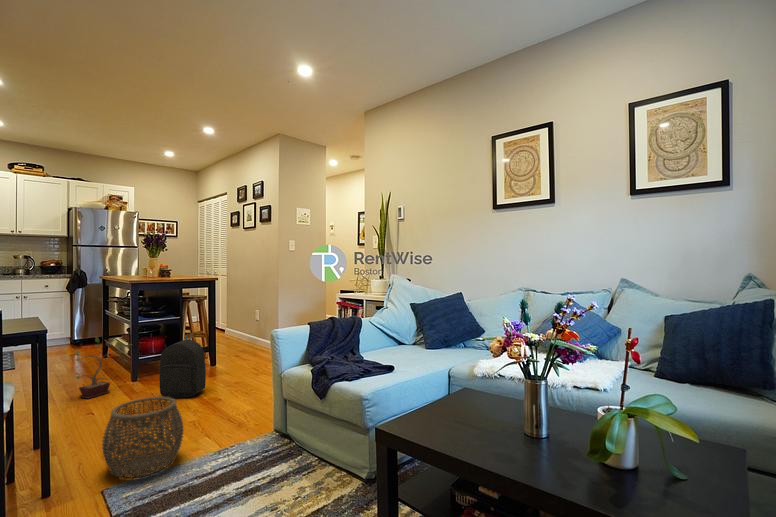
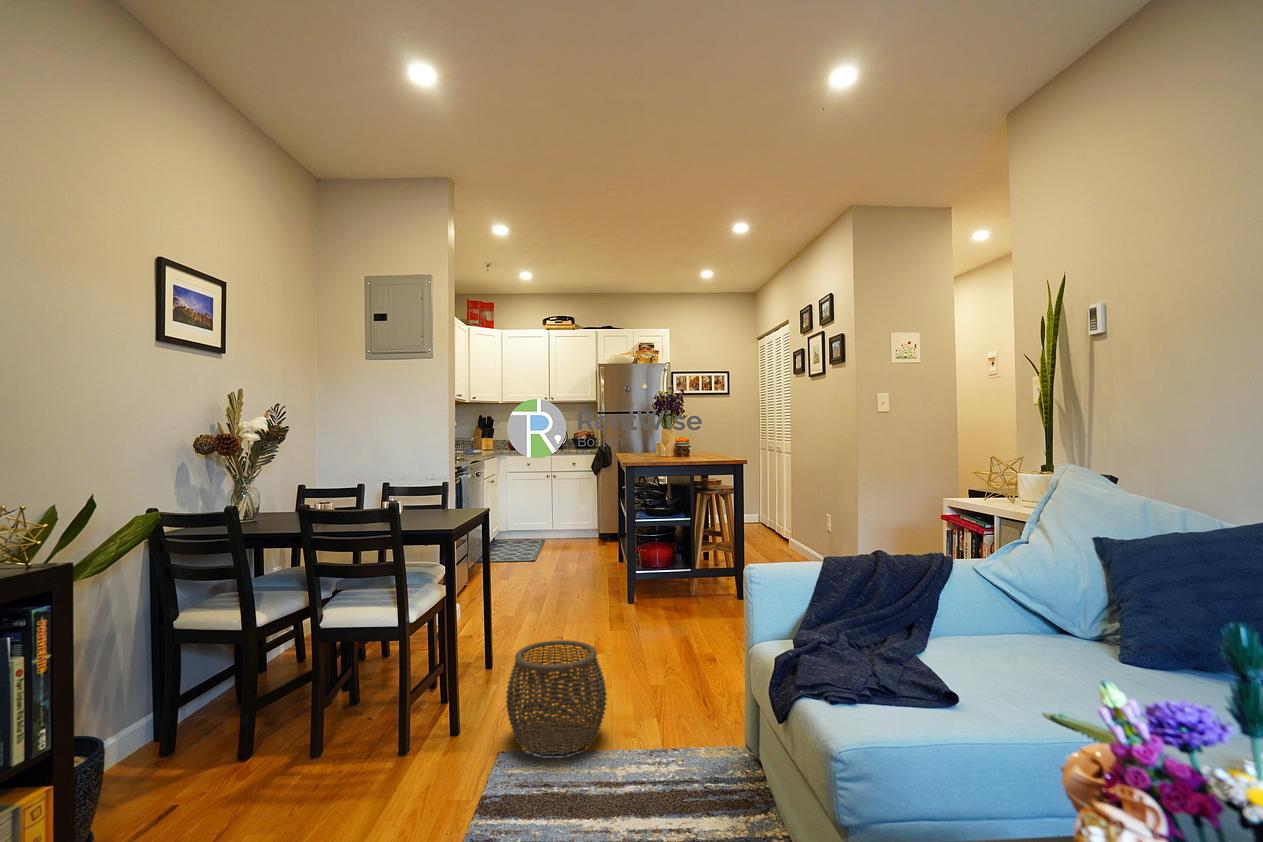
backpack: present [159,334,206,398] -> none [638,551,701,648]
potted plant: present [75,337,132,399] -> none [551,539,621,622]

